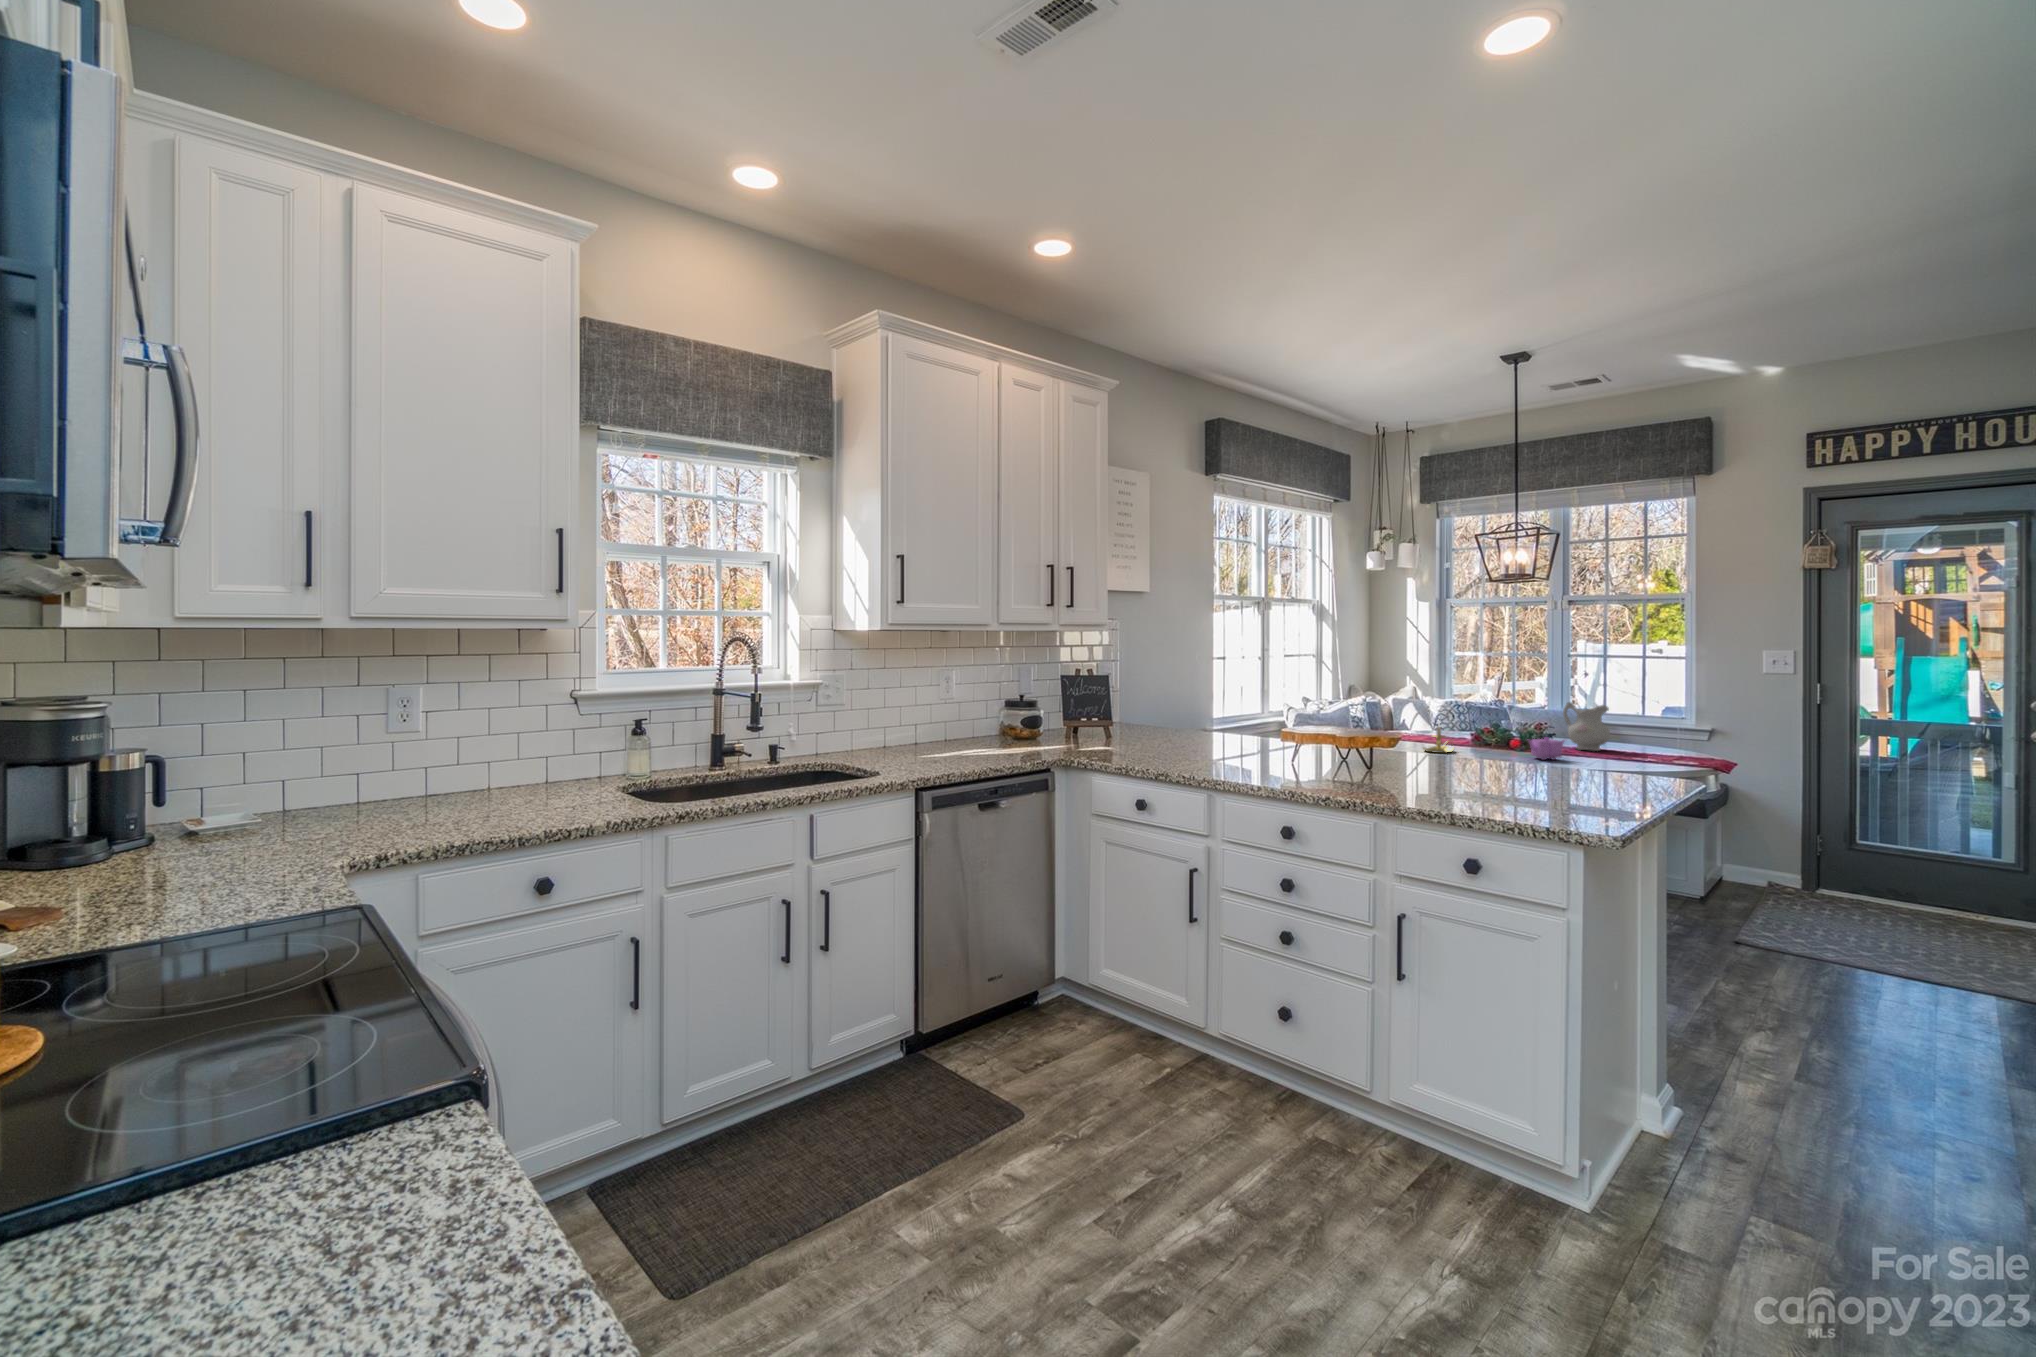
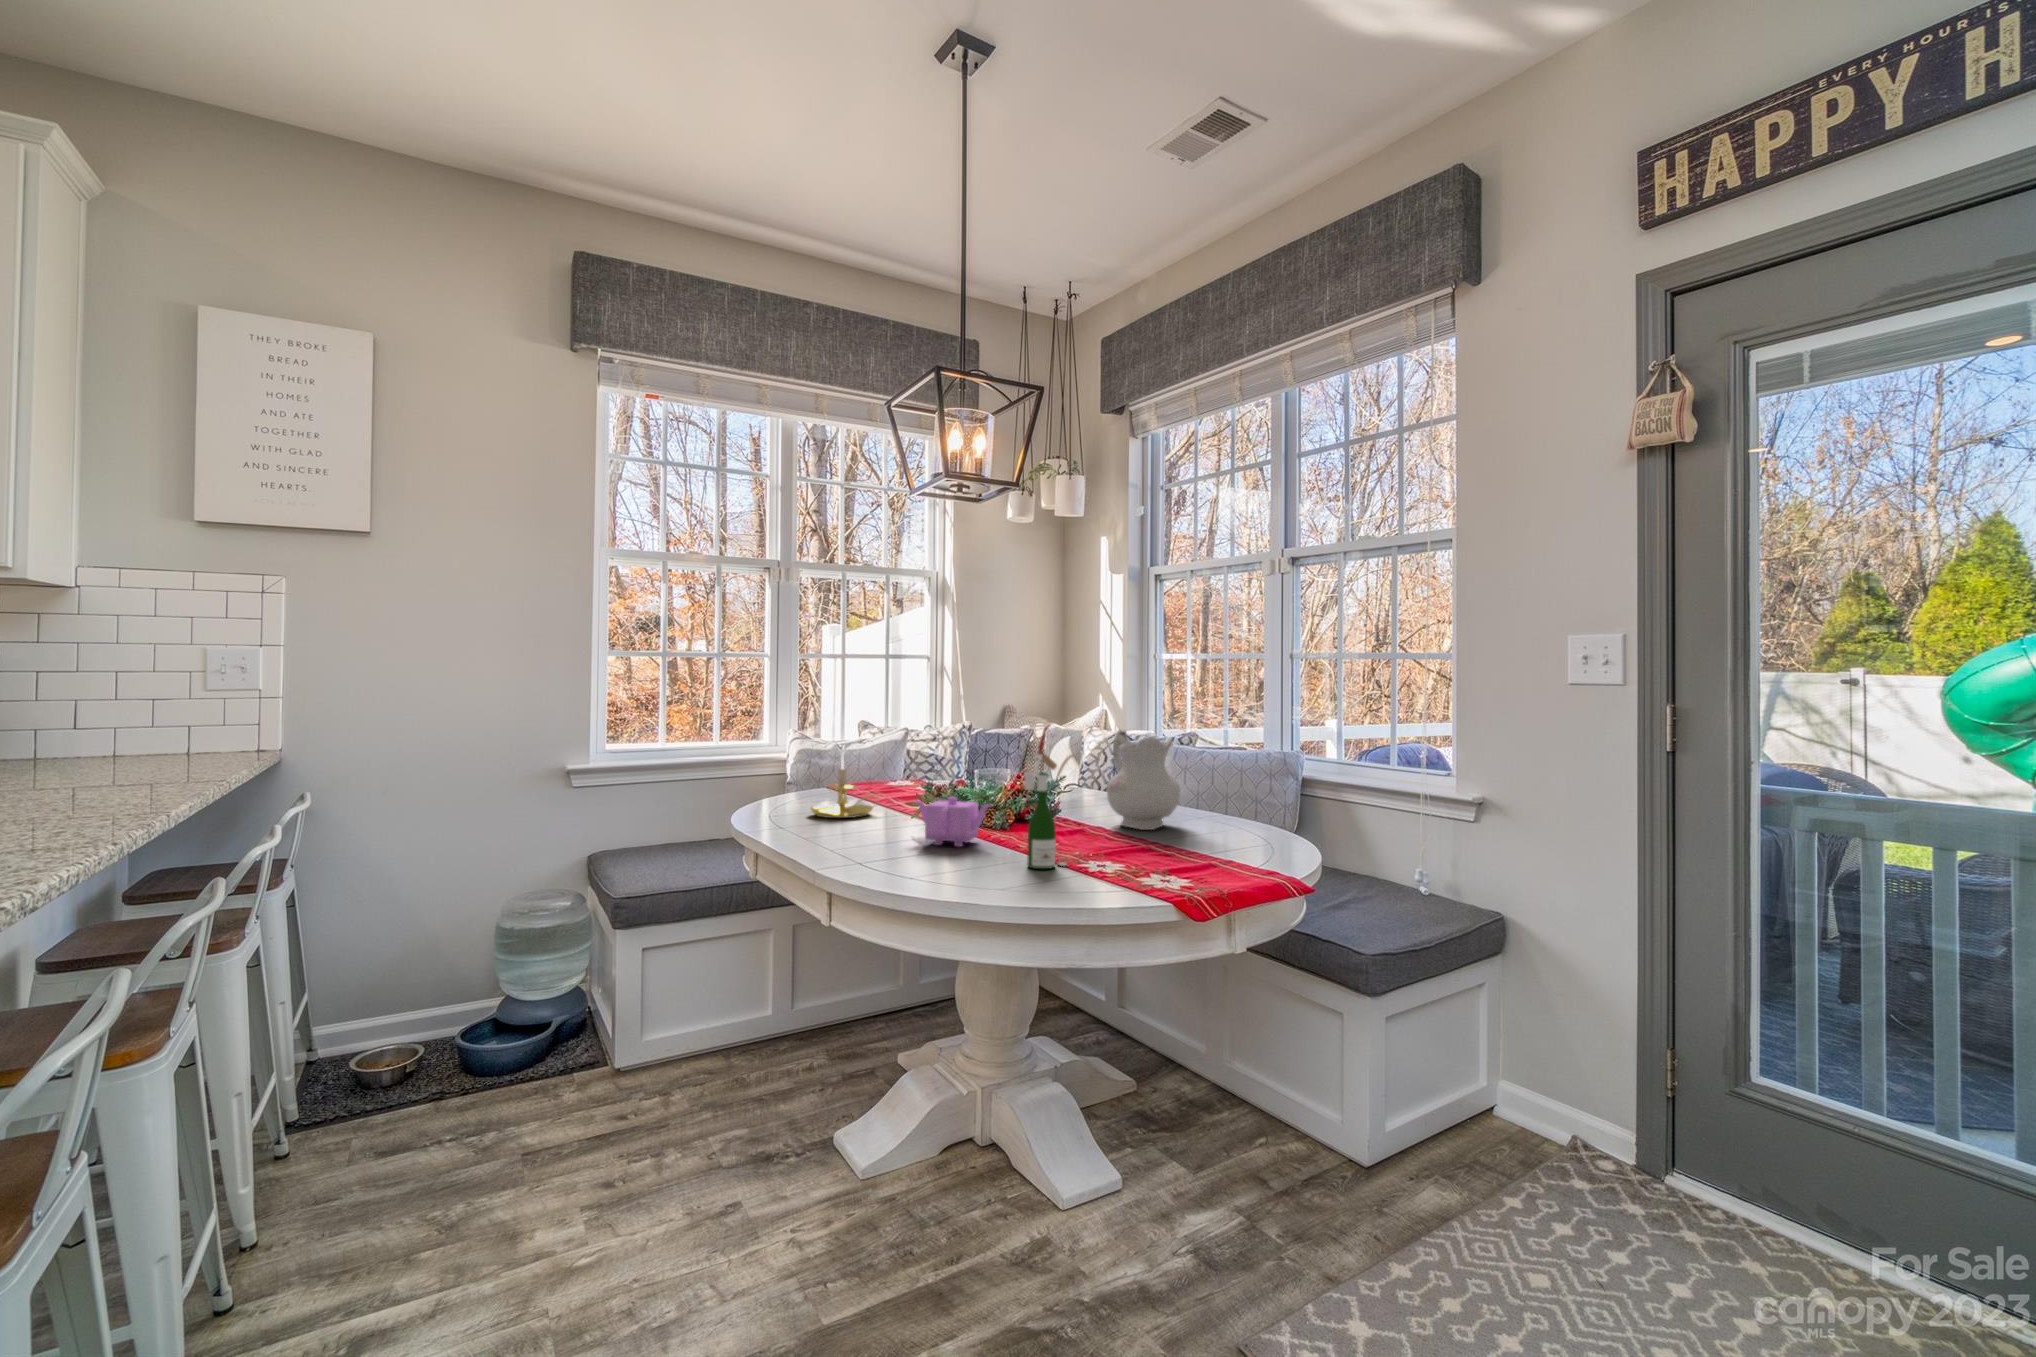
wine bottle: none [1611,701,1628,765] -> present [1024,724,1066,869]

